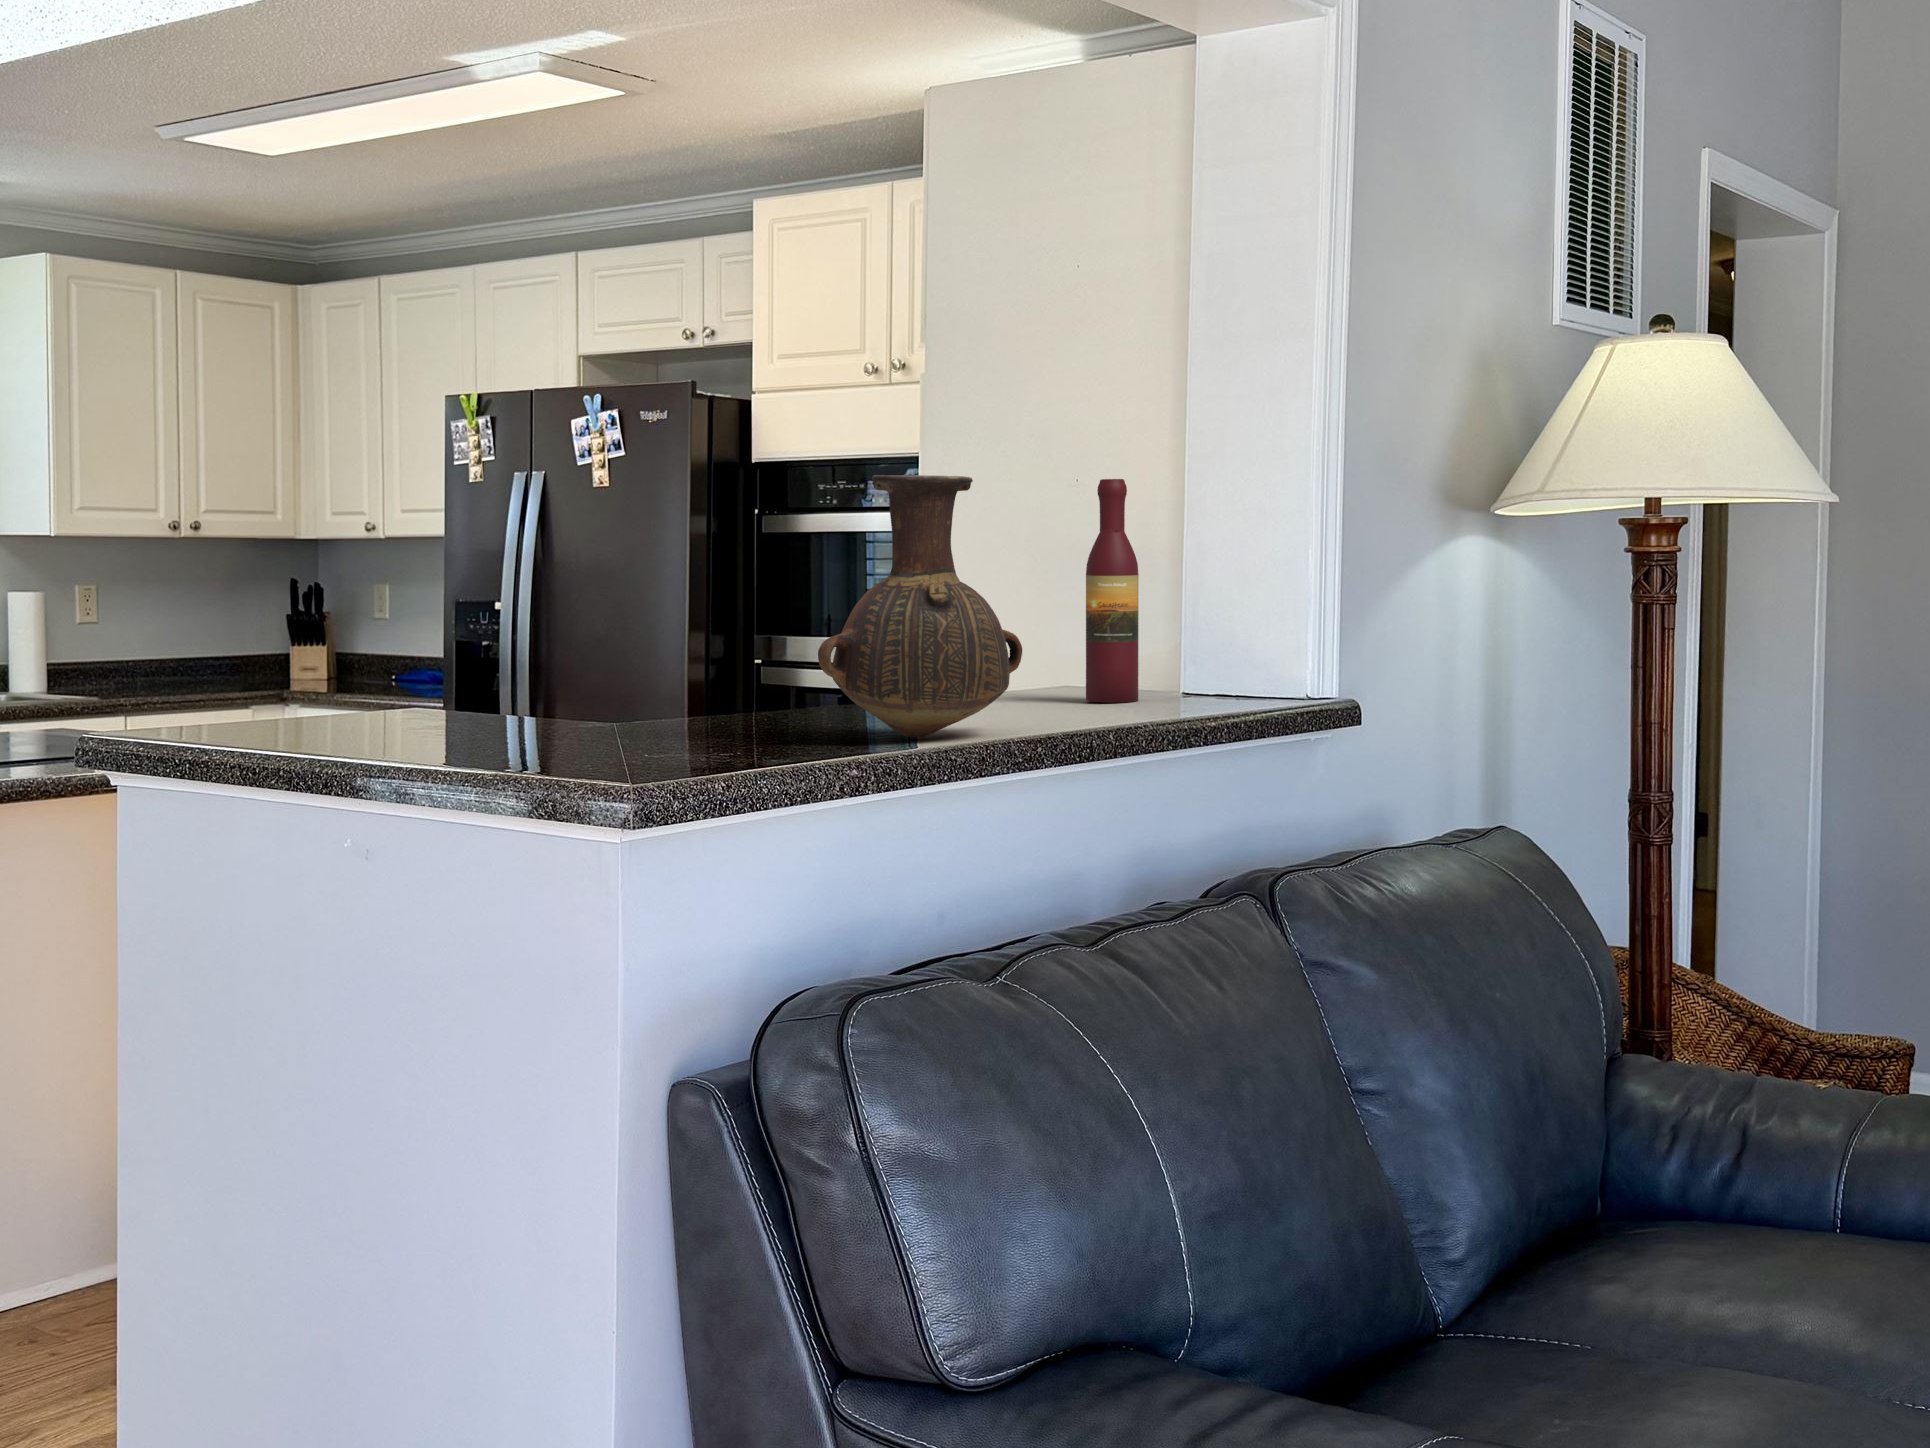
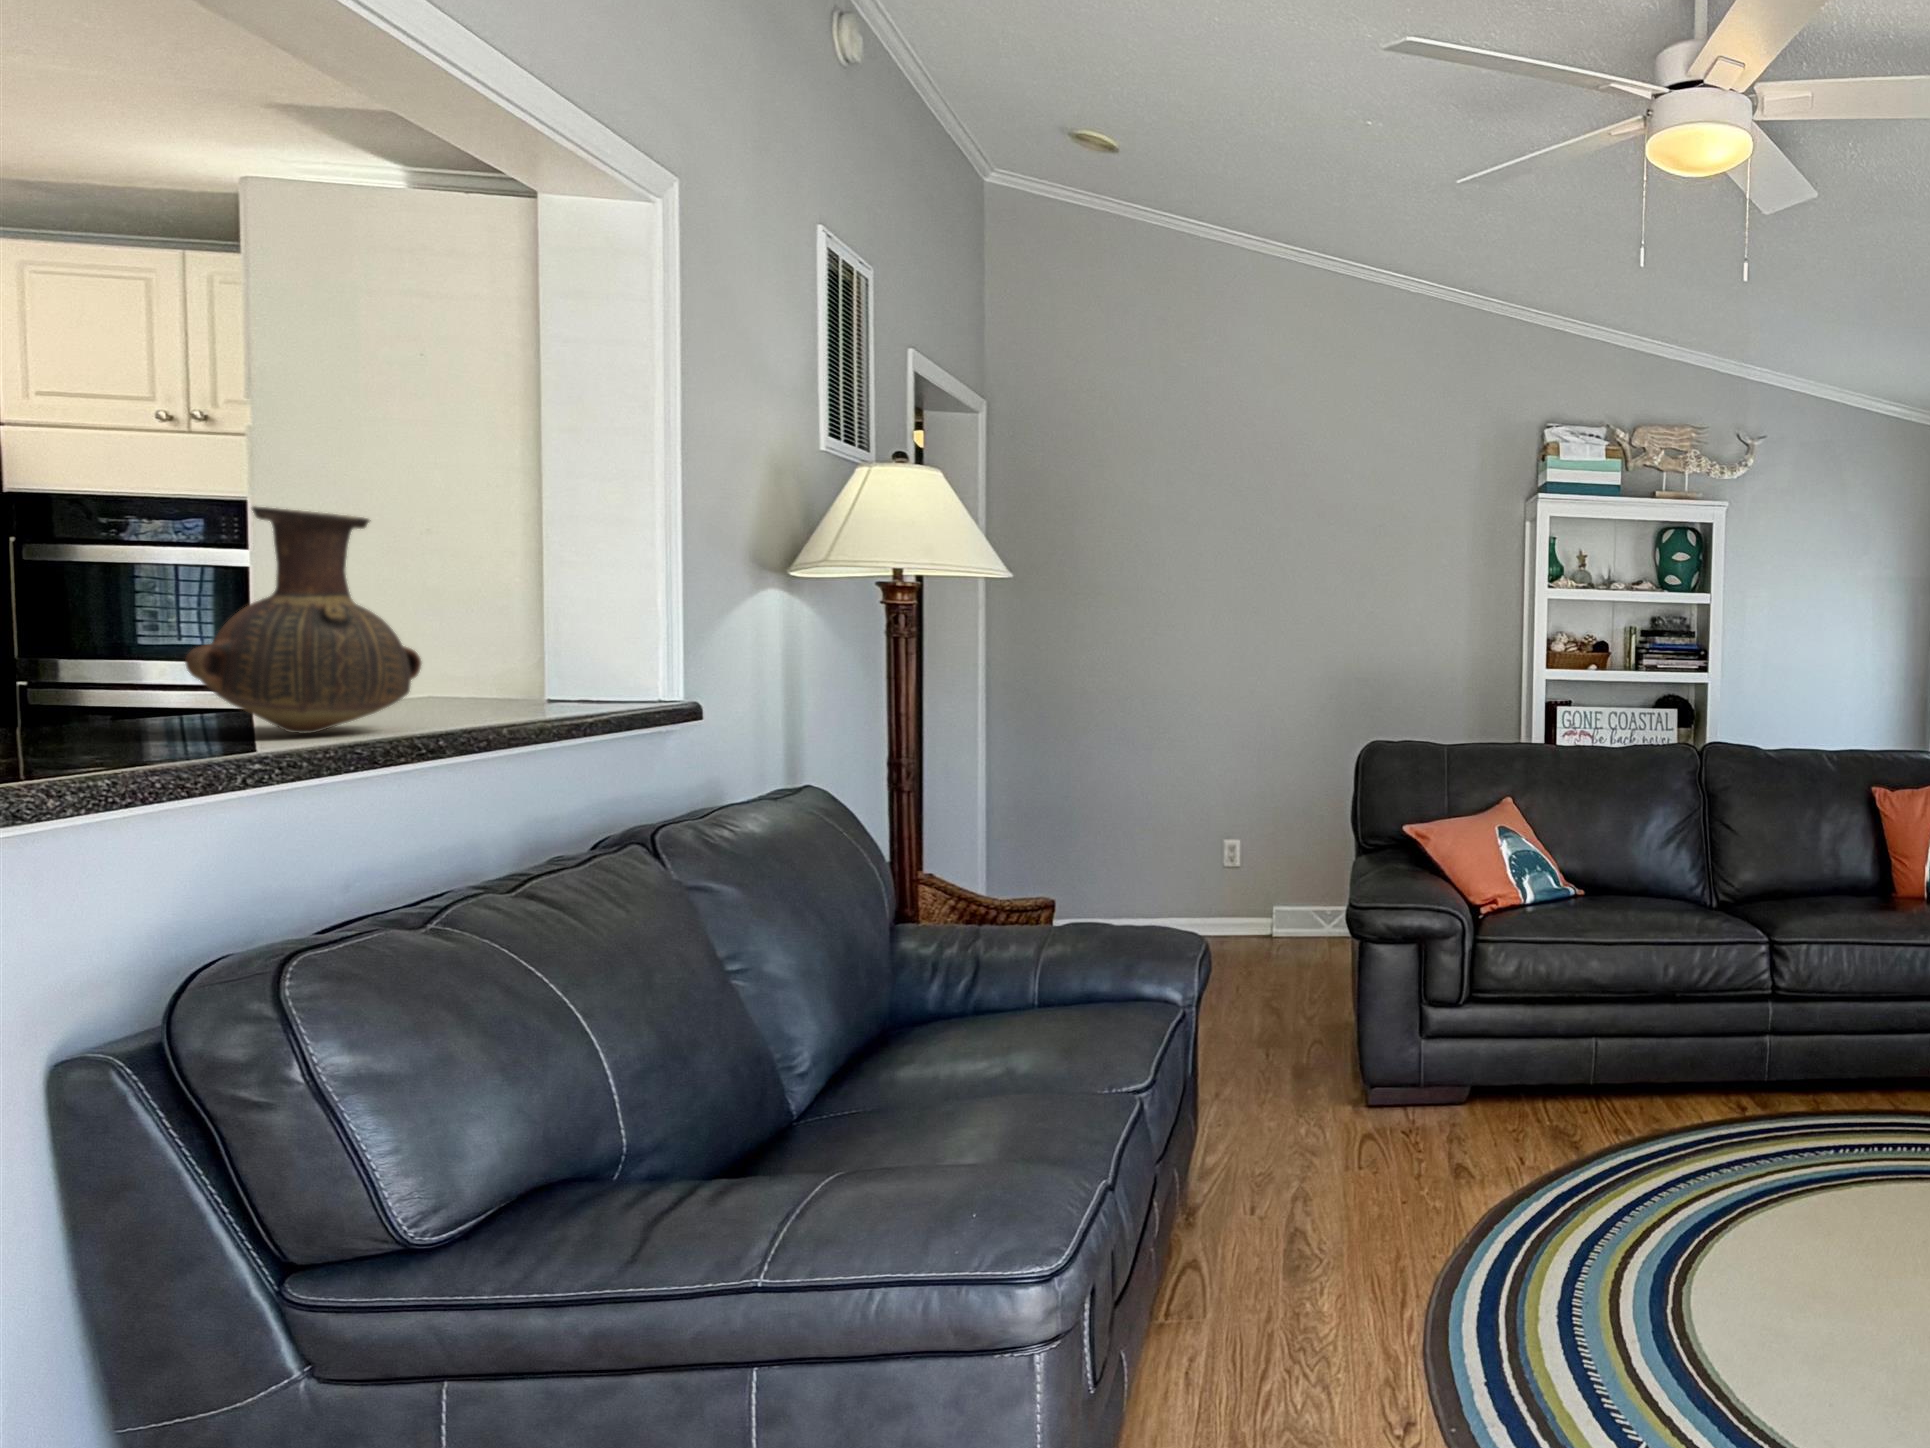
wine bottle: present [1086,479,1139,703] -> none [467,531,519,705]

